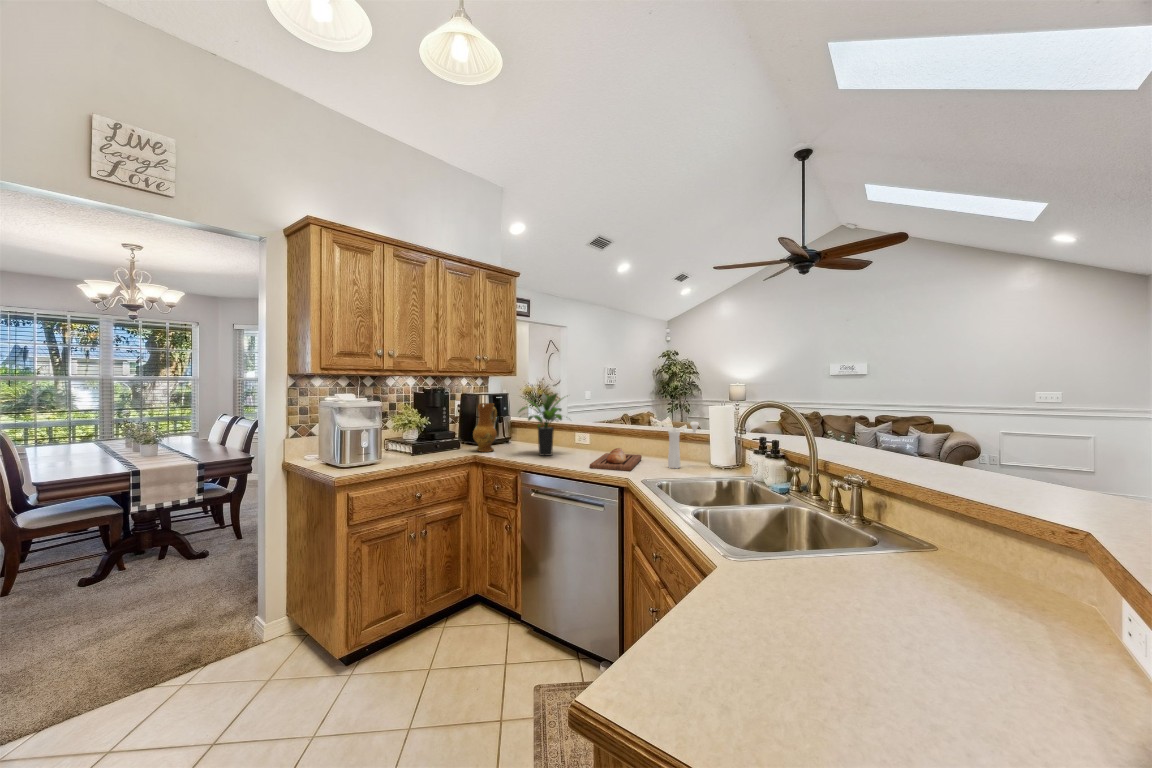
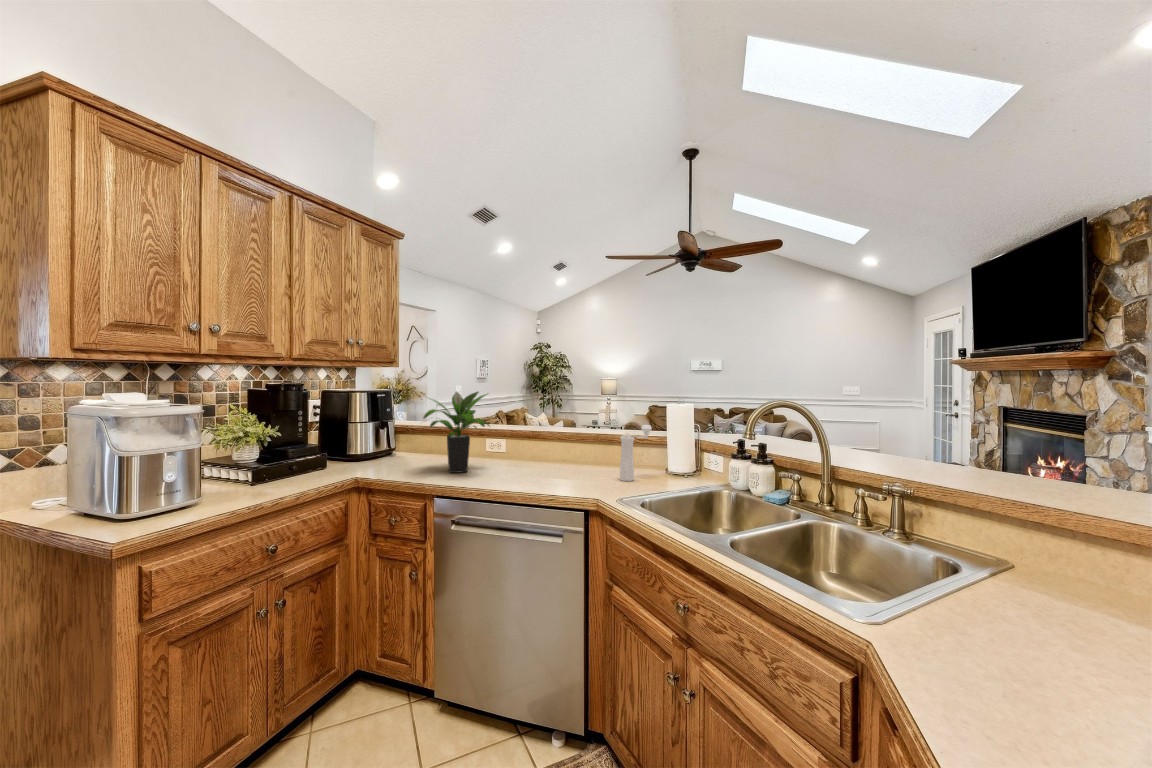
ceramic jug: present [473,403,497,452] -> none [350,404,386,472]
bread loaf: present [590,448,642,471] -> none [533,459,586,490]

